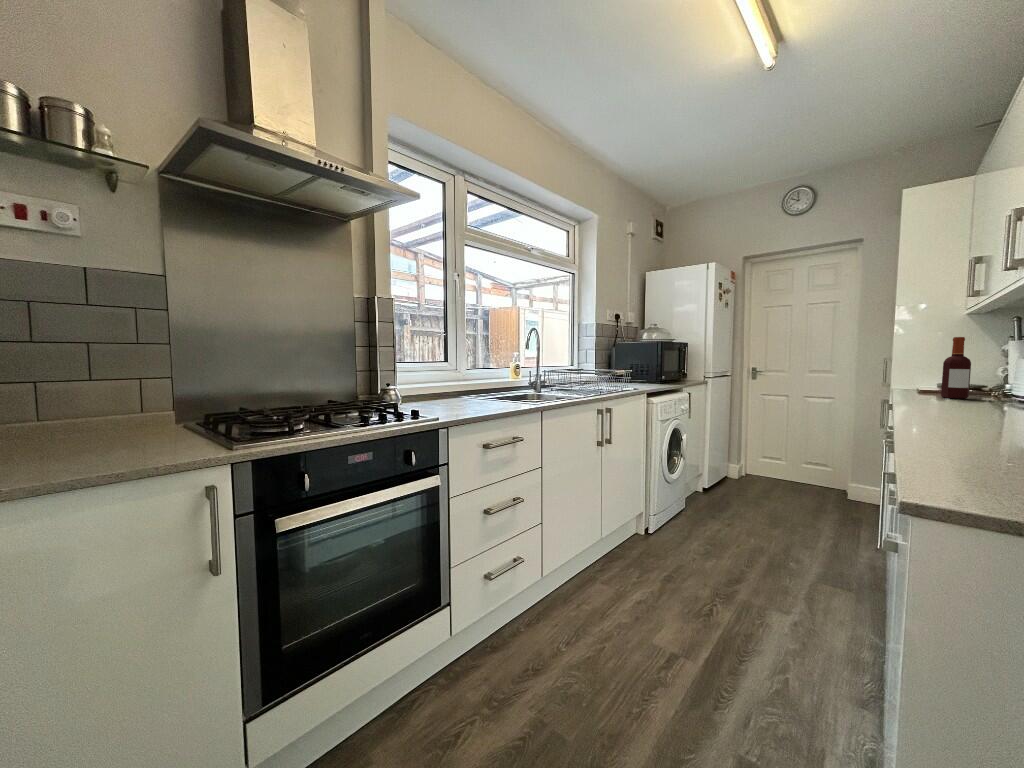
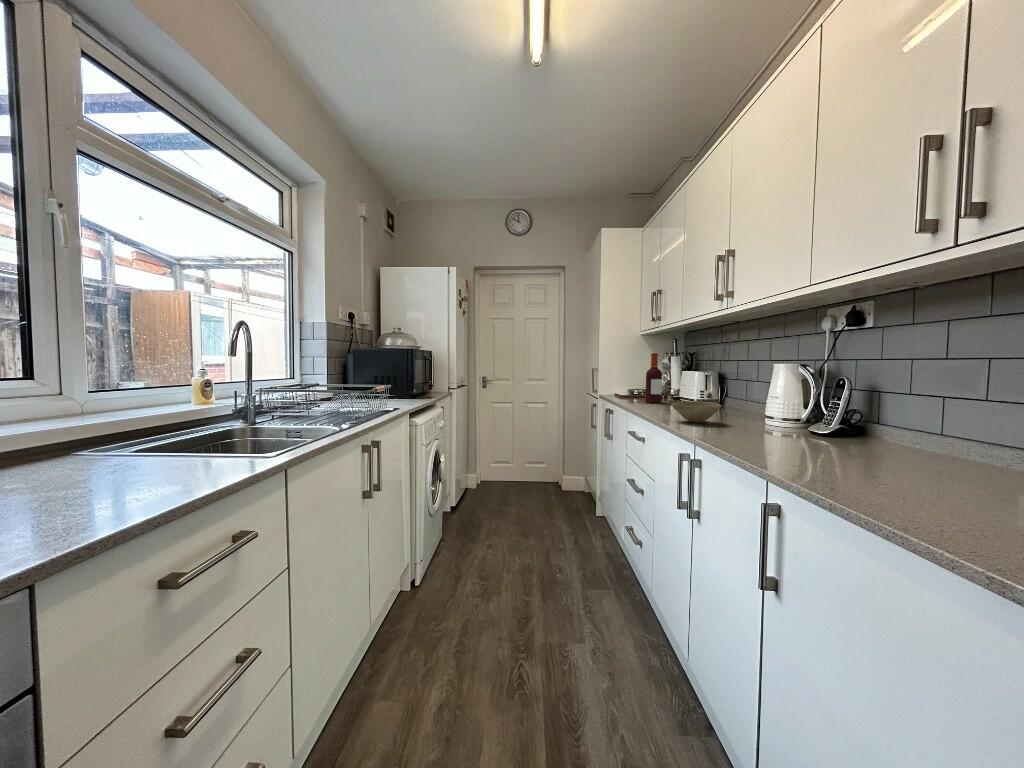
bowl: none [919,392,995,415] -> present [672,401,721,422]

